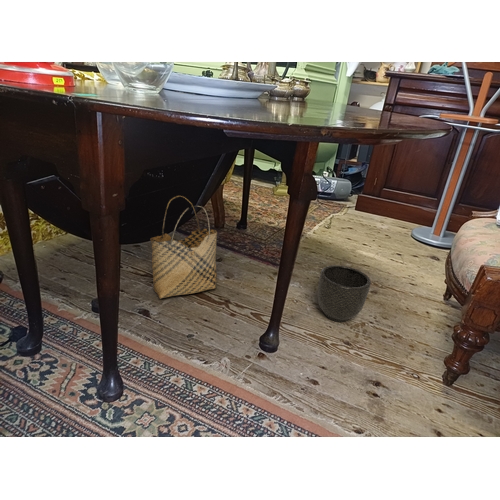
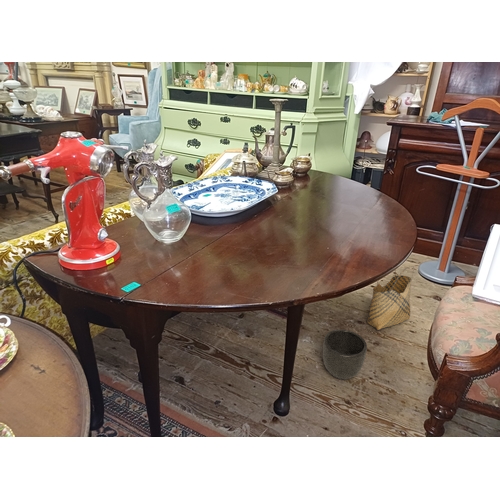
woven basket: present [150,195,217,299] -> present [367,266,414,330]

